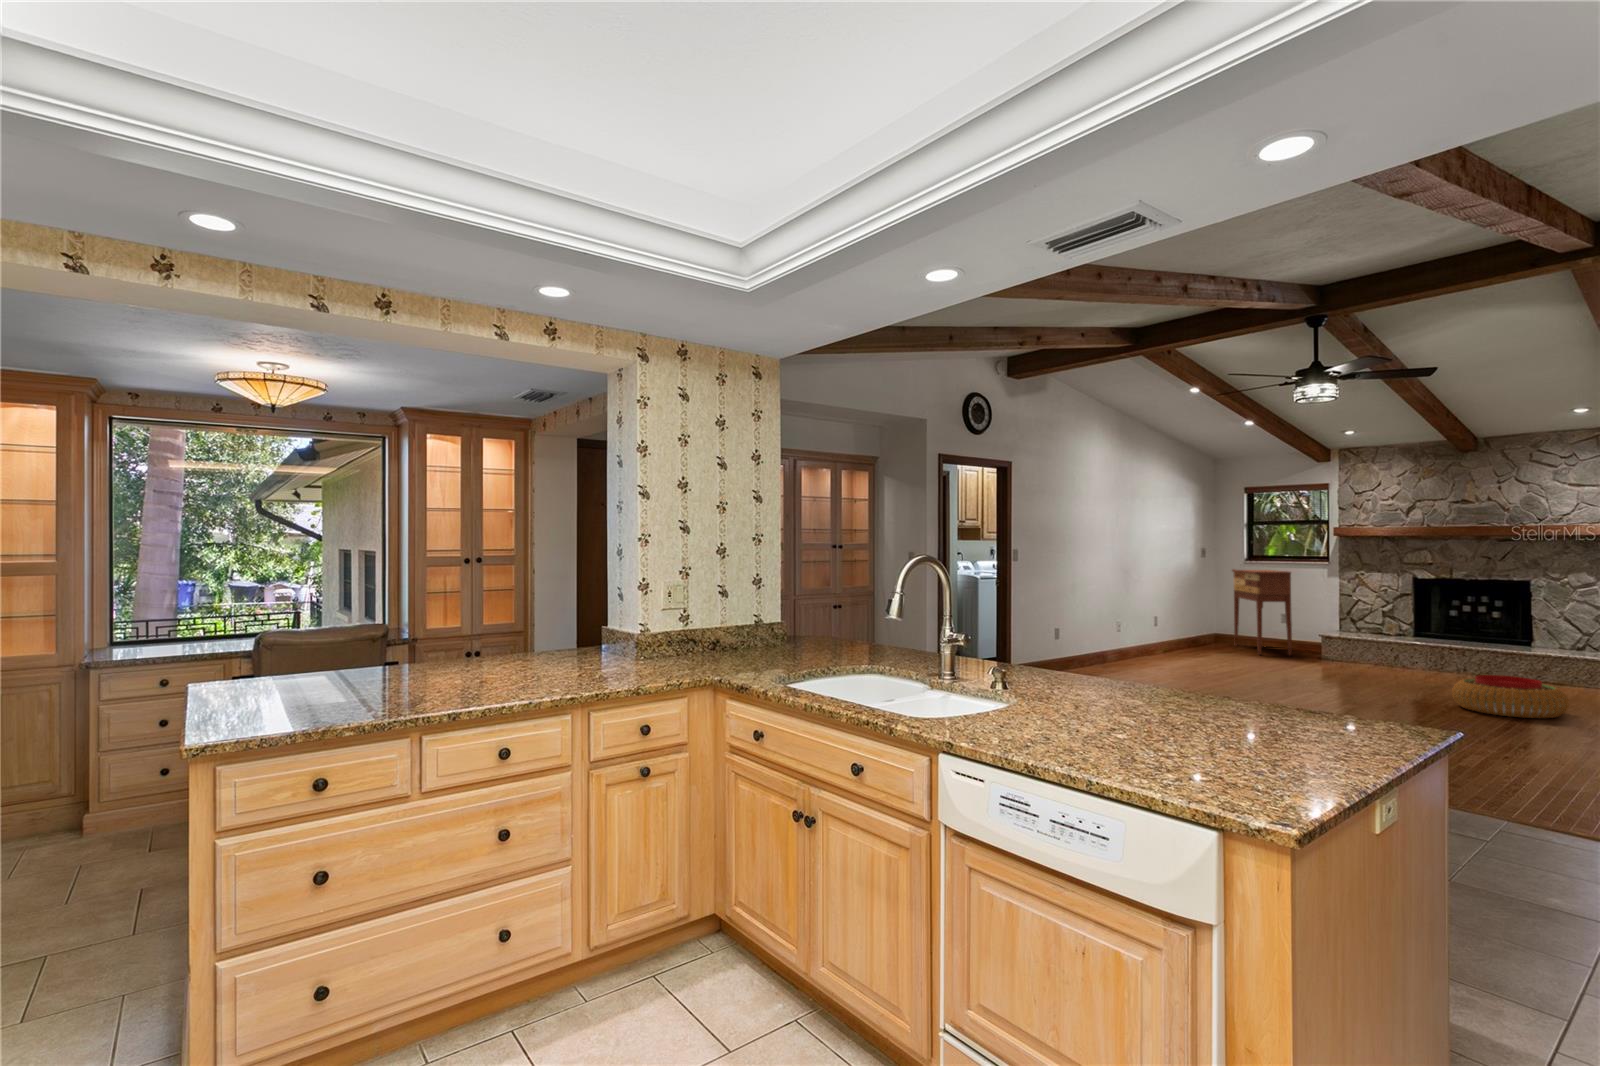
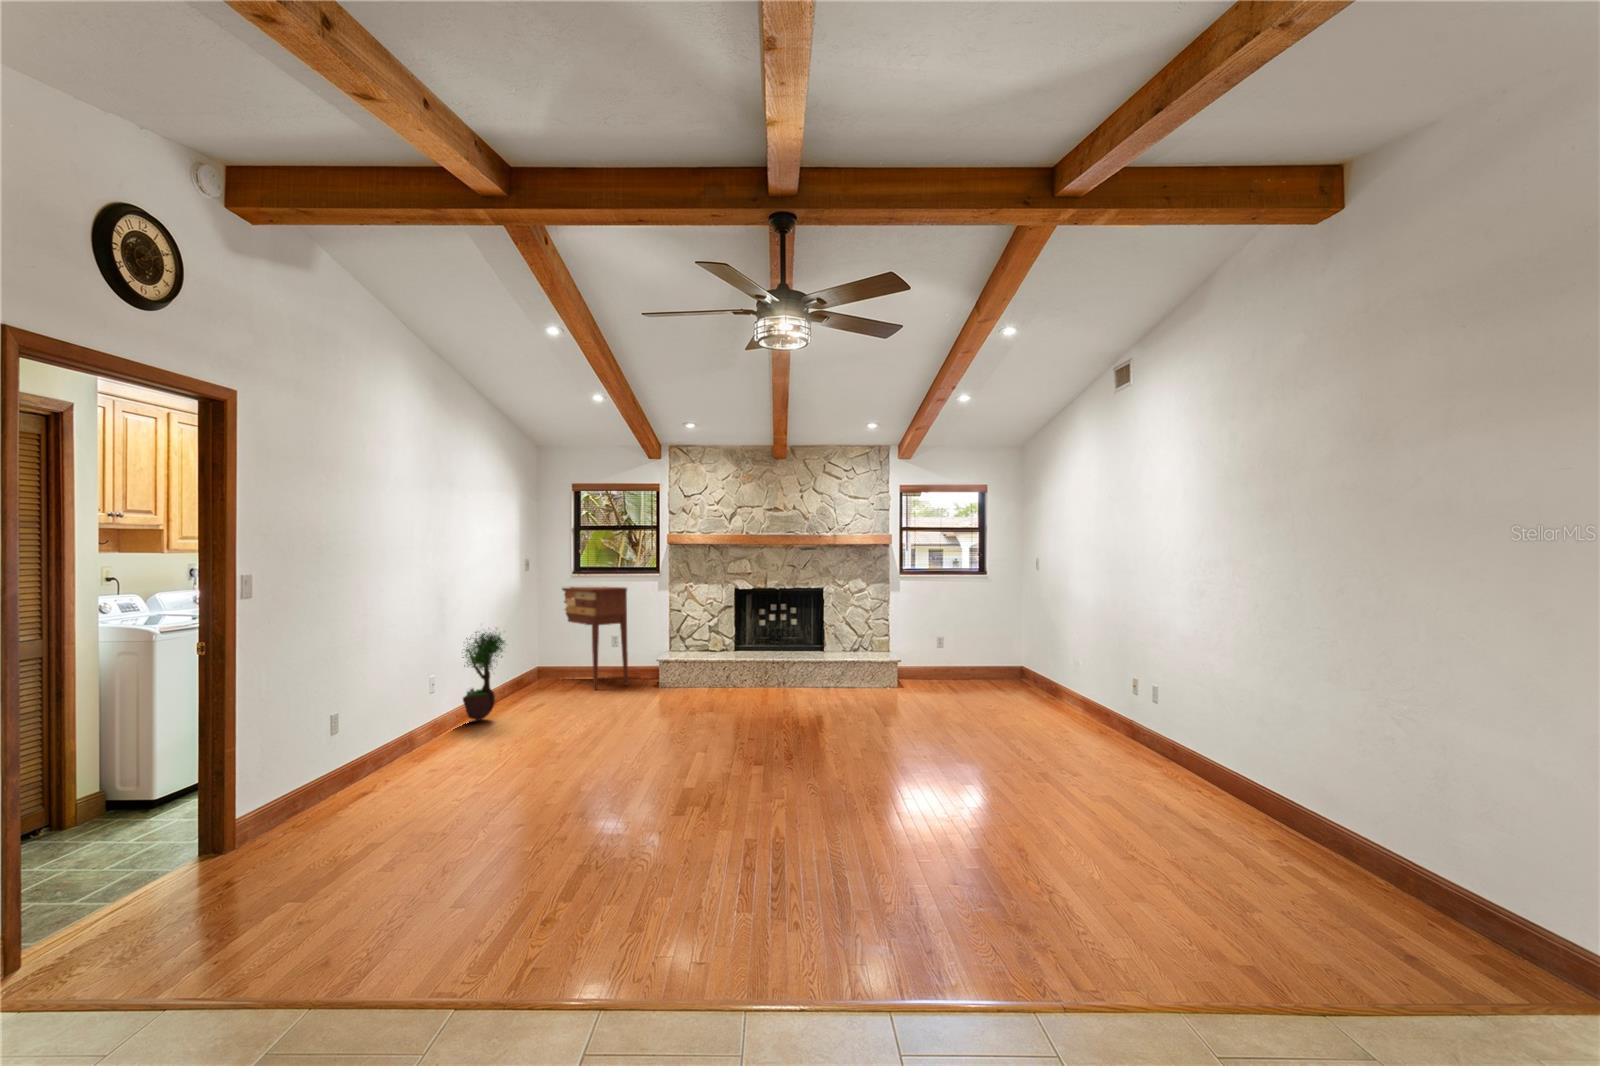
potted tree: none [1133,591,1176,660] -> present [462,632,505,723]
pouf: present [1452,675,1569,718] -> none [823,689,915,735]

